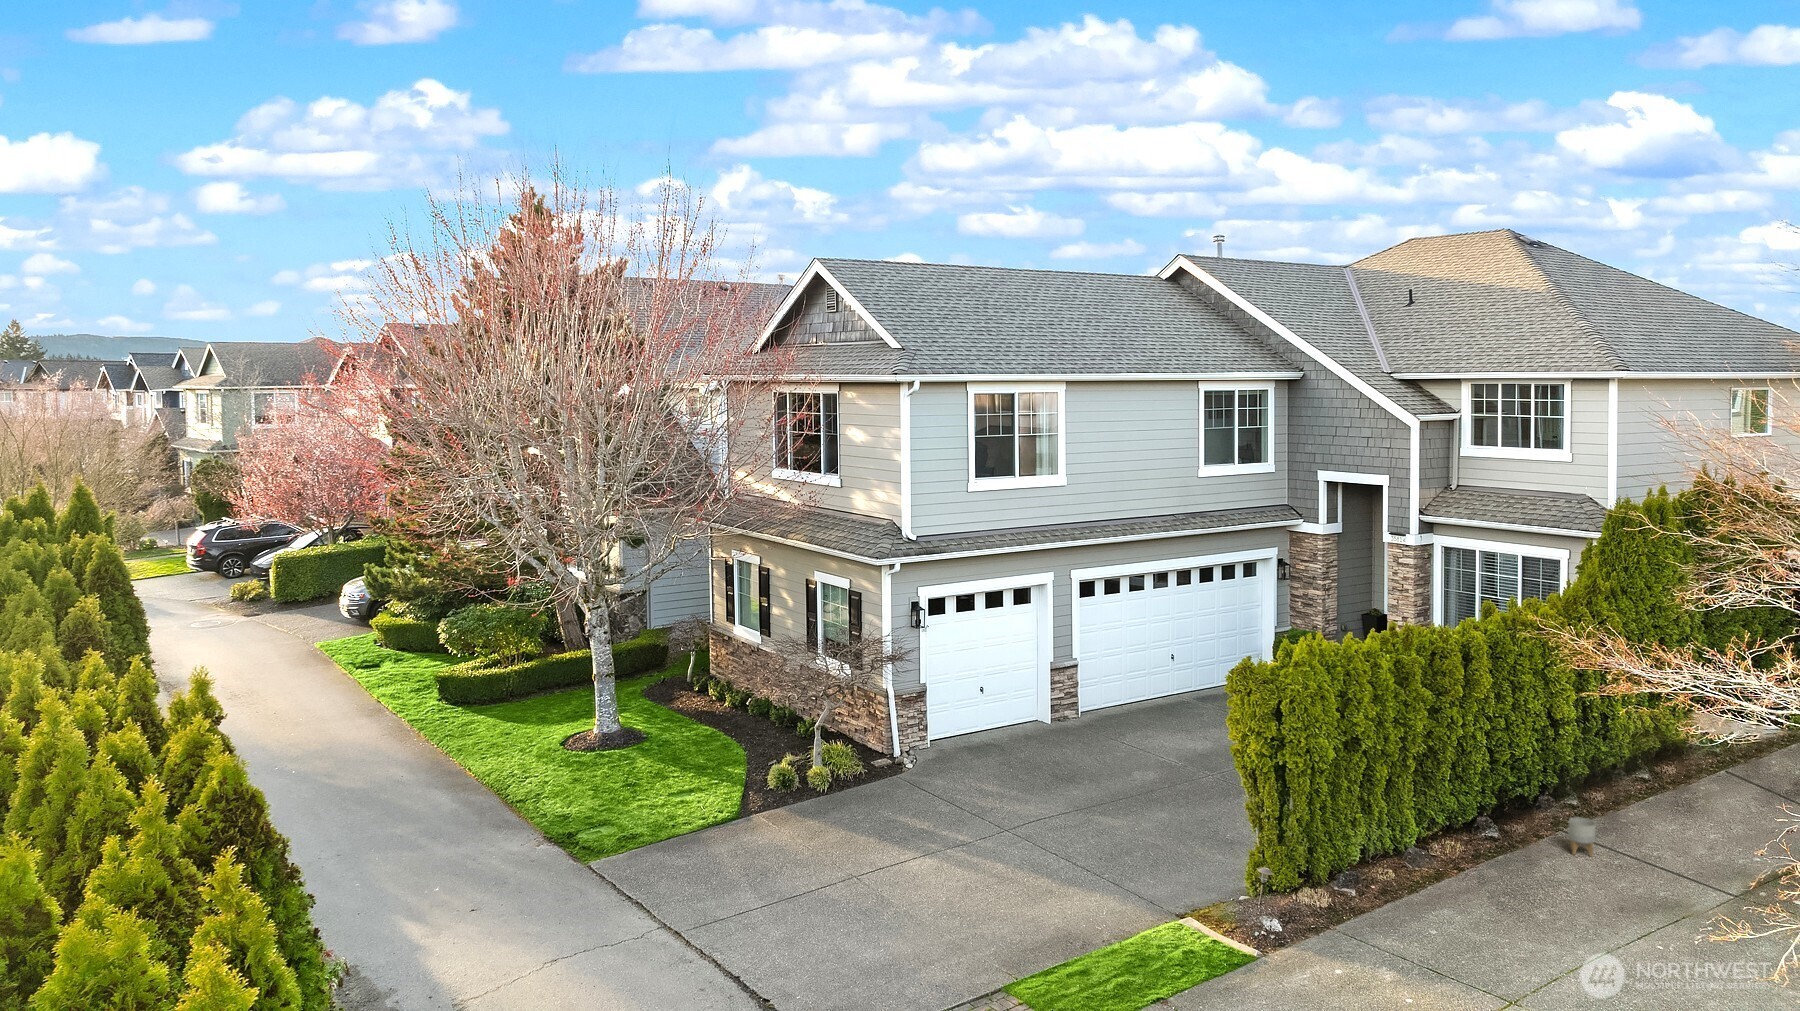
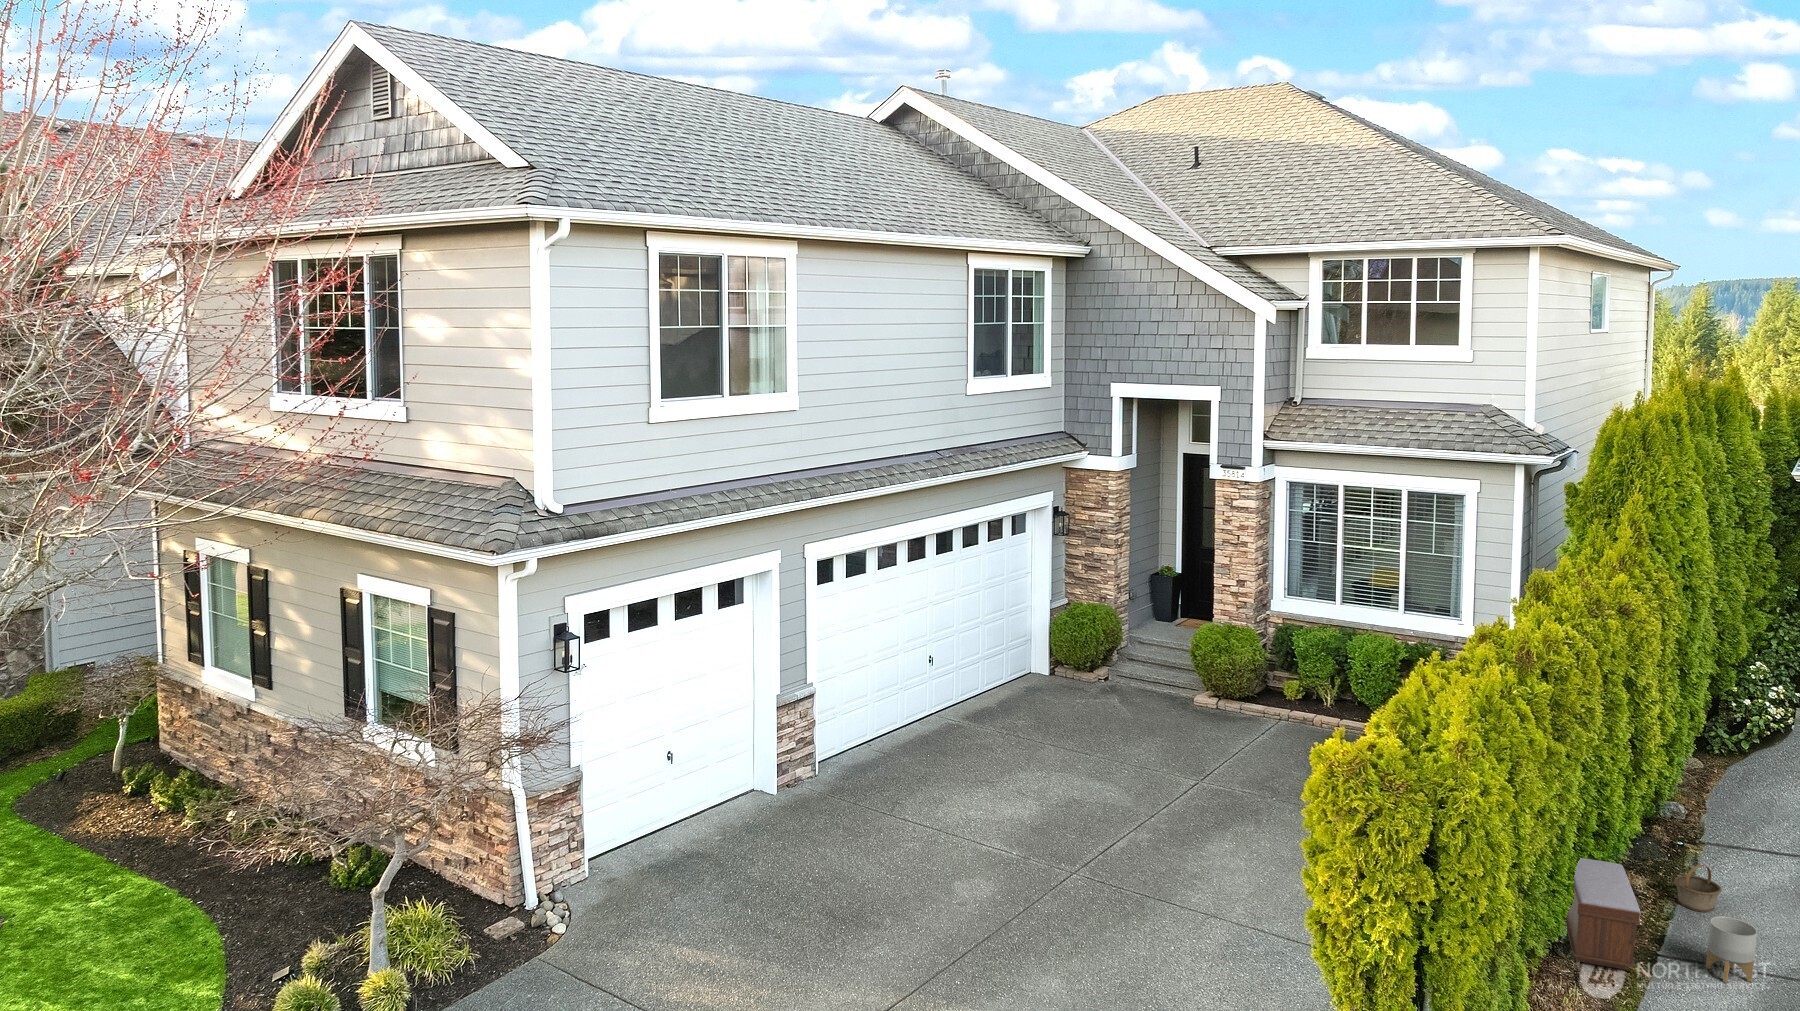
bench: none [1482,783,1540,844] -> present [1567,858,1641,970]
basket: none [1593,800,1623,830] -> present [1674,865,1722,912]

